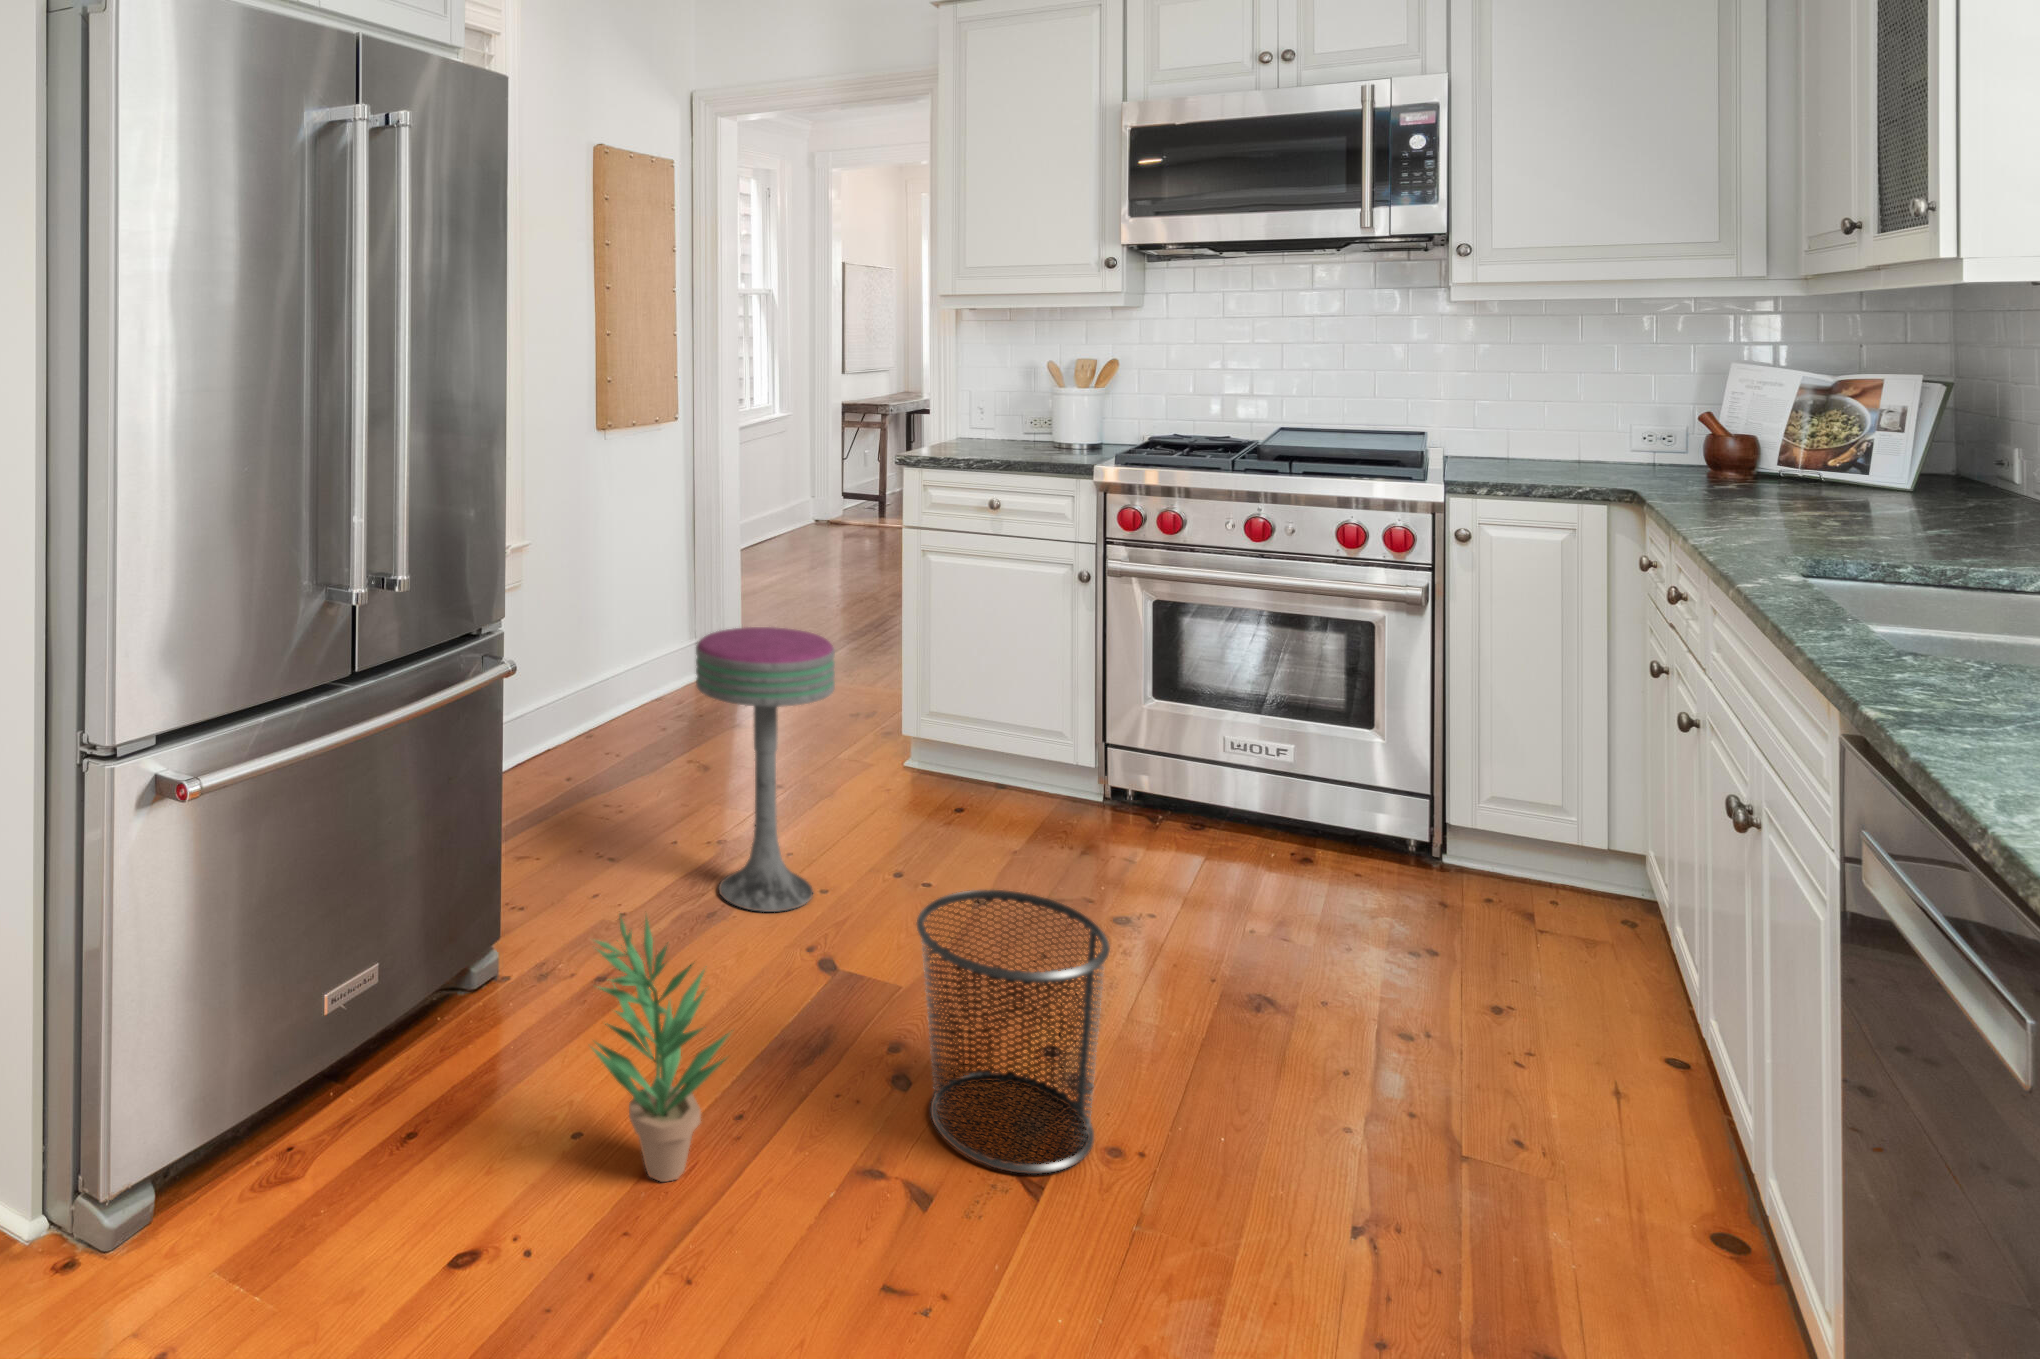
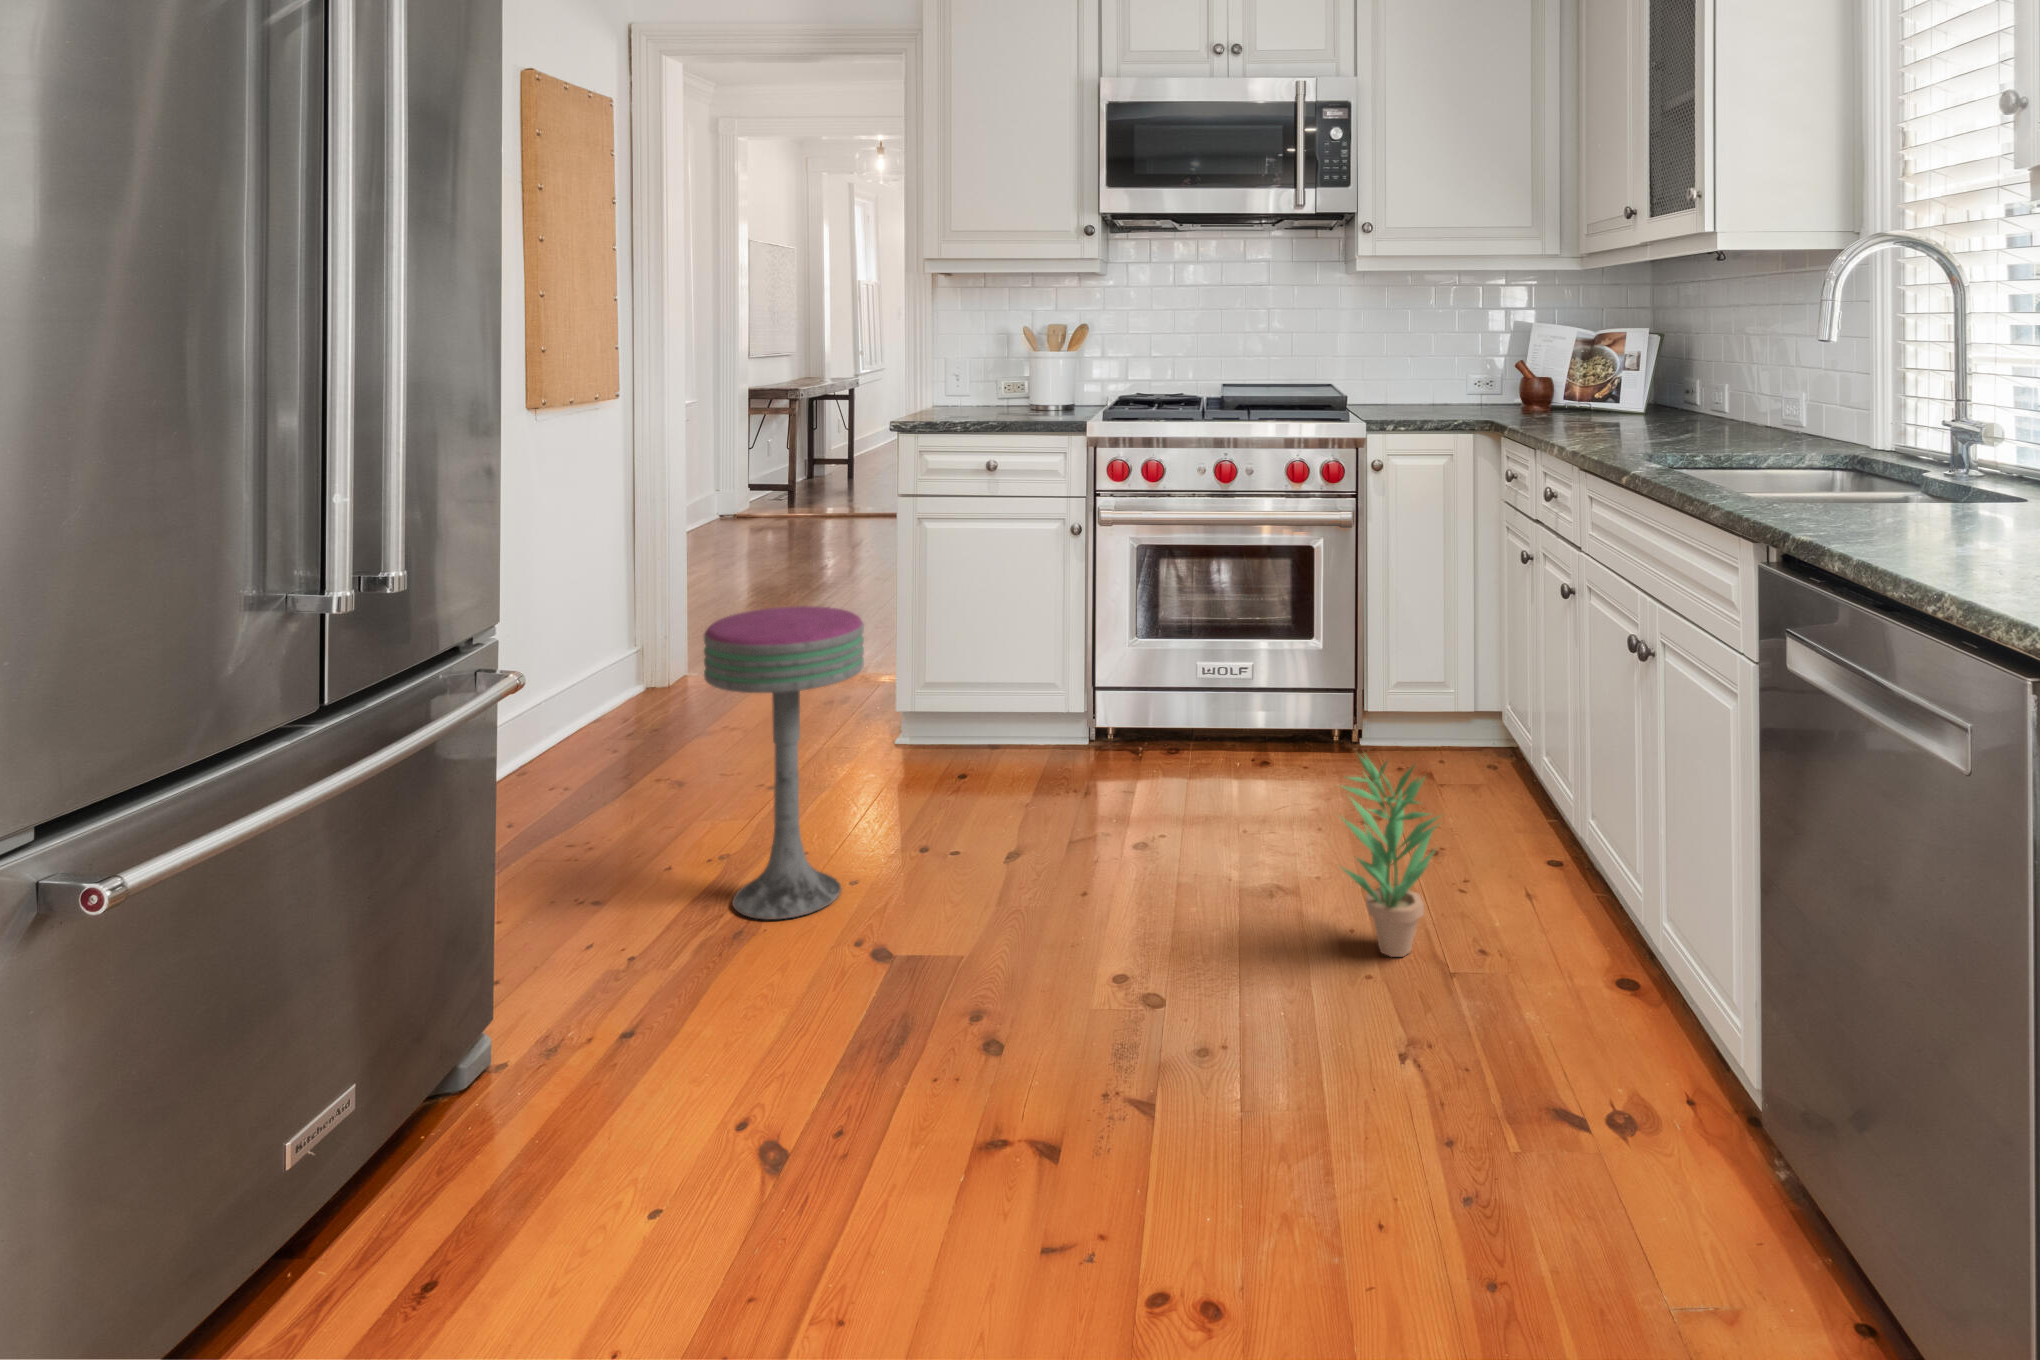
waste bin: present [917,890,1110,1174] -> none [1017,827,1201,1097]
potted plant: present [592,918,730,1182] -> present [1341,755,1441,957]

